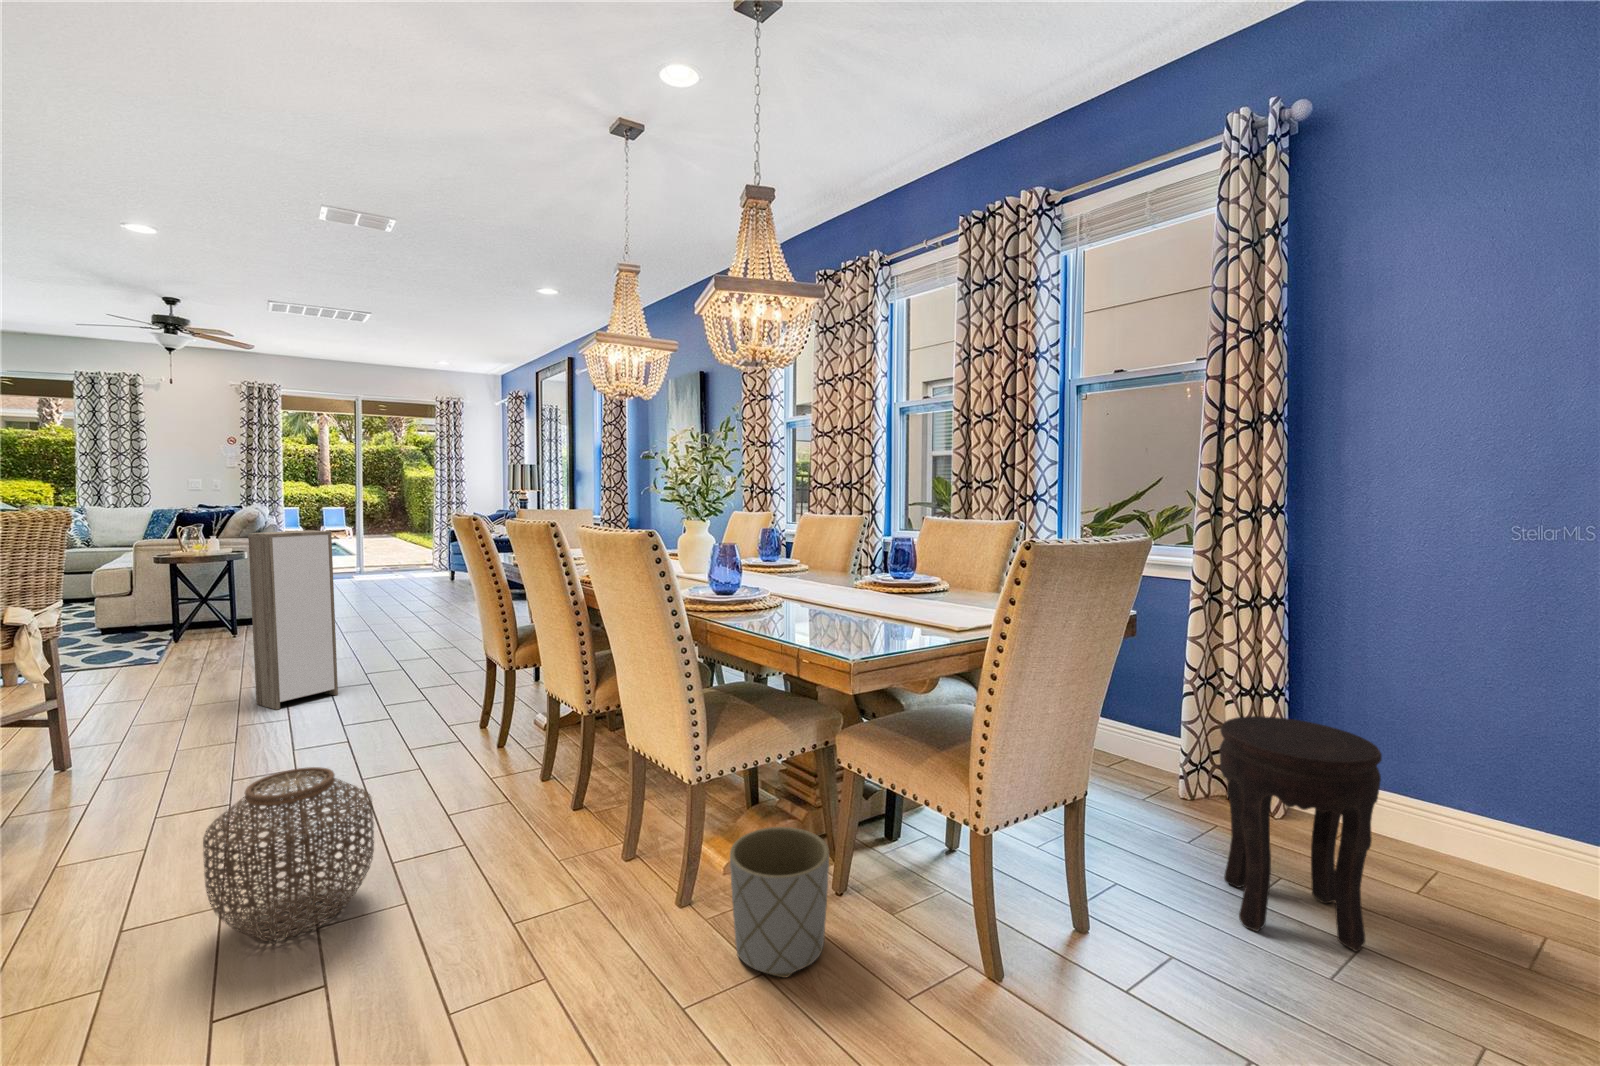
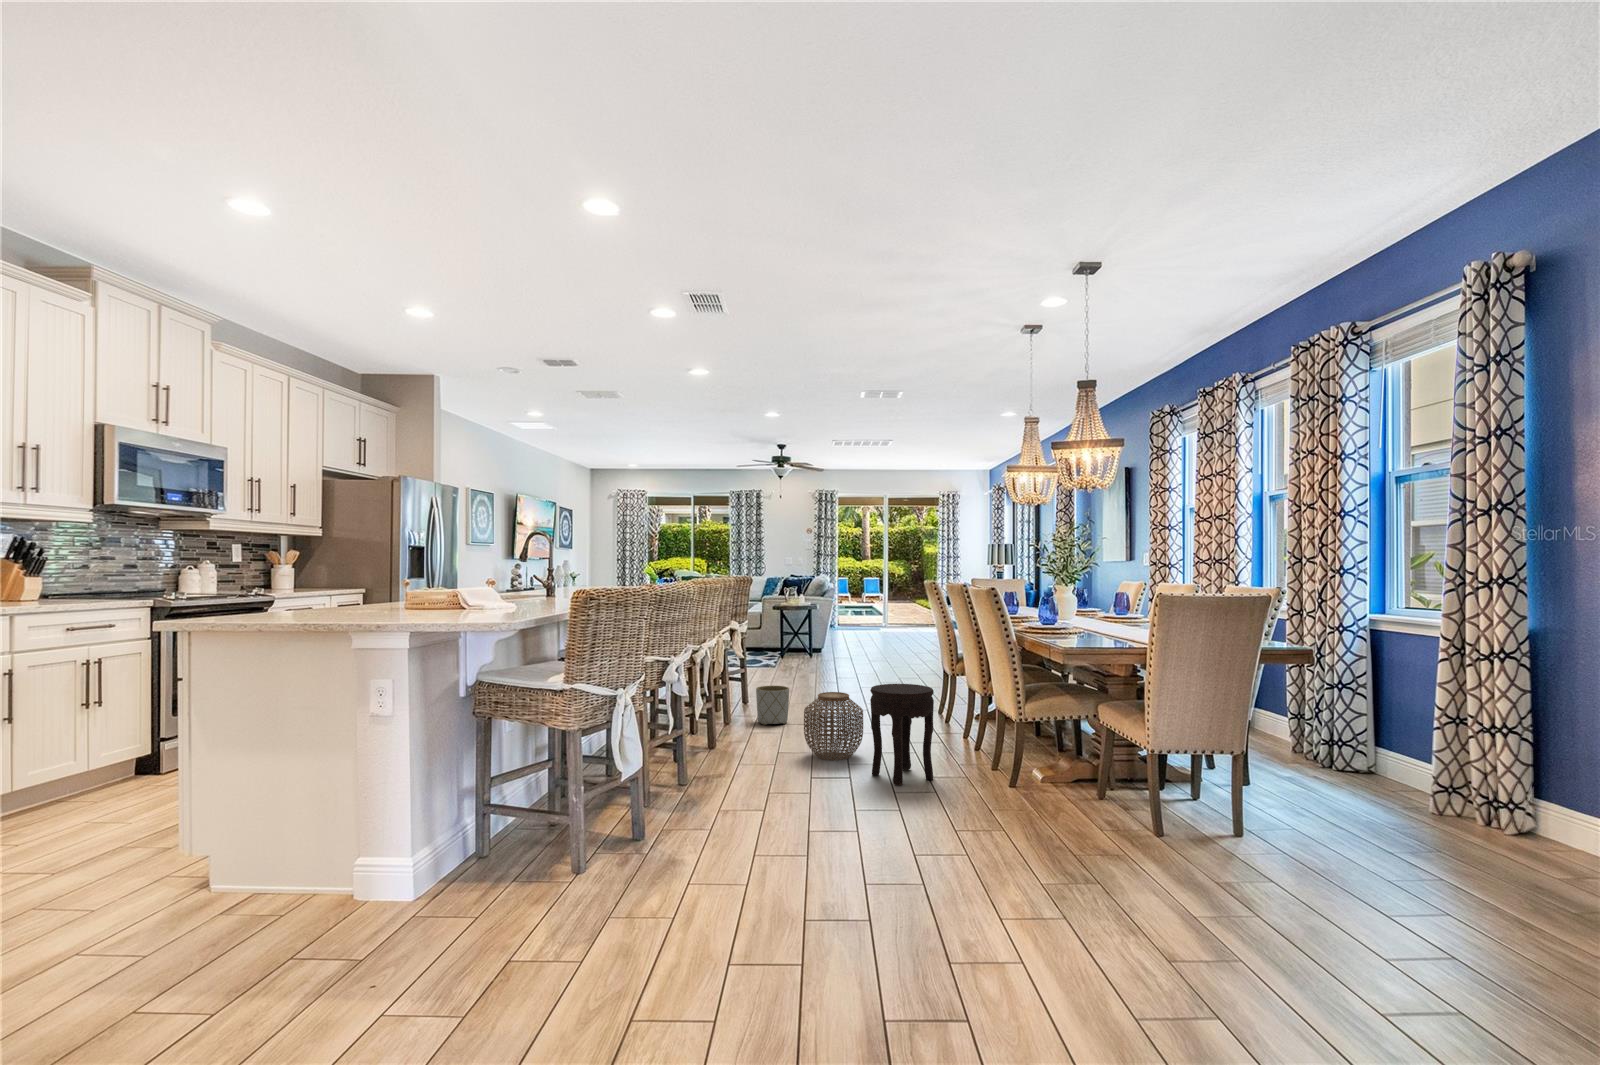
storage cabinet: present [248,530,338,710] -> none [820,590,859,693]
side table: present [1220,716,1382,951] -> present [870,684,934,786]
planter: present [730,827,829,978] -> present [756,685,789,725]

